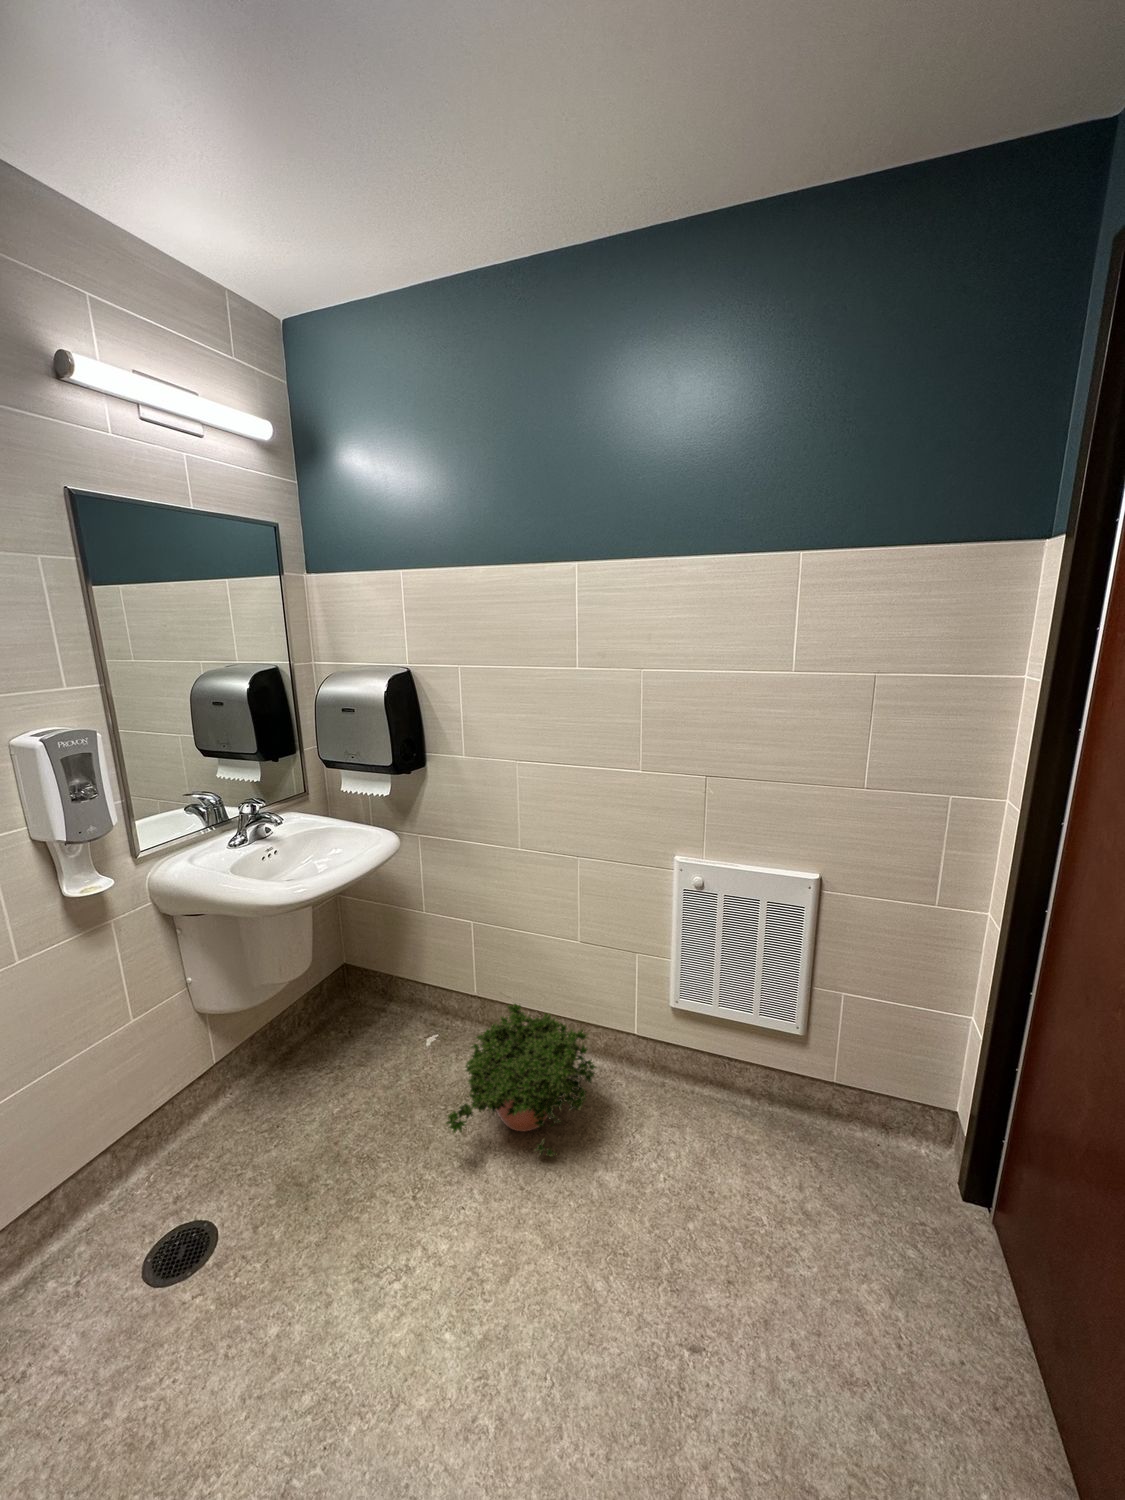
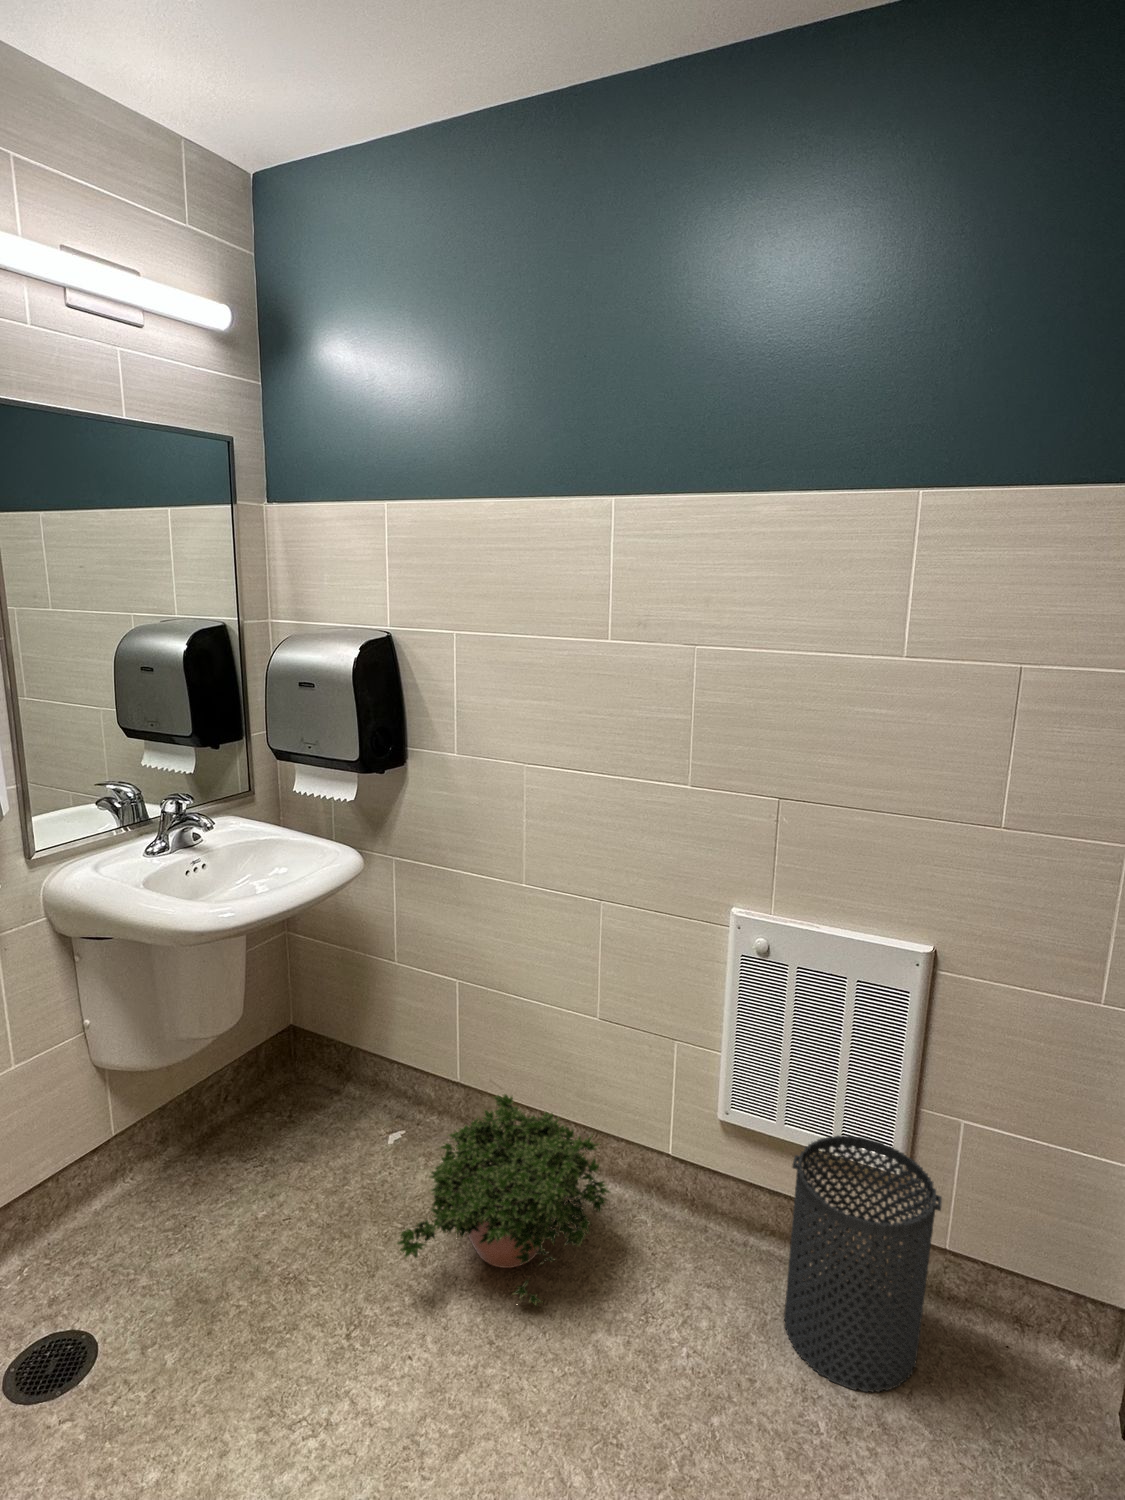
trash can: none [728,1010,836,1192] -> present [784,1135,942,1392]

